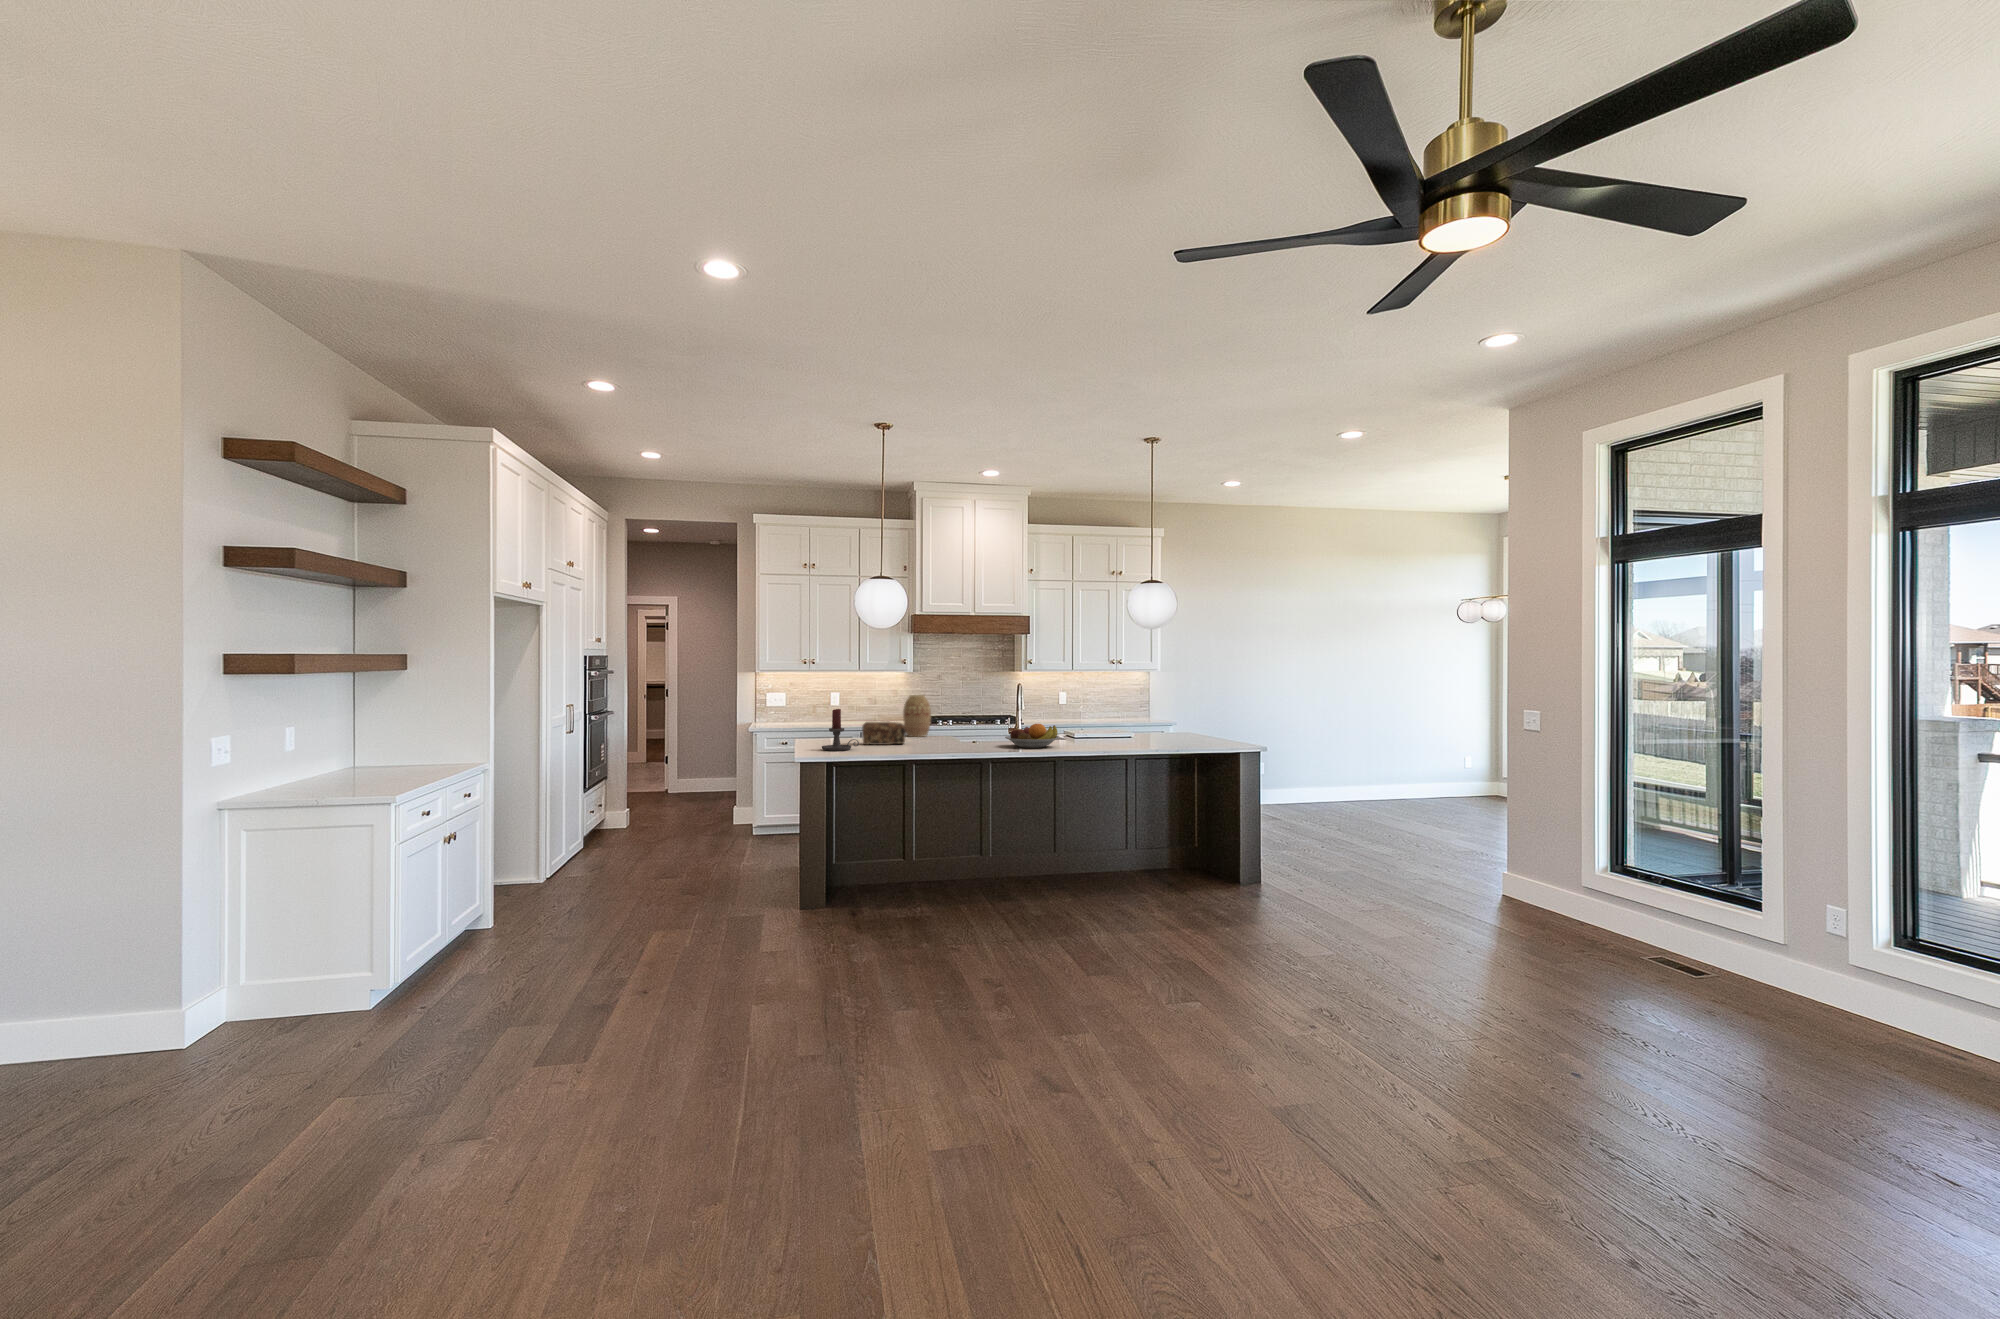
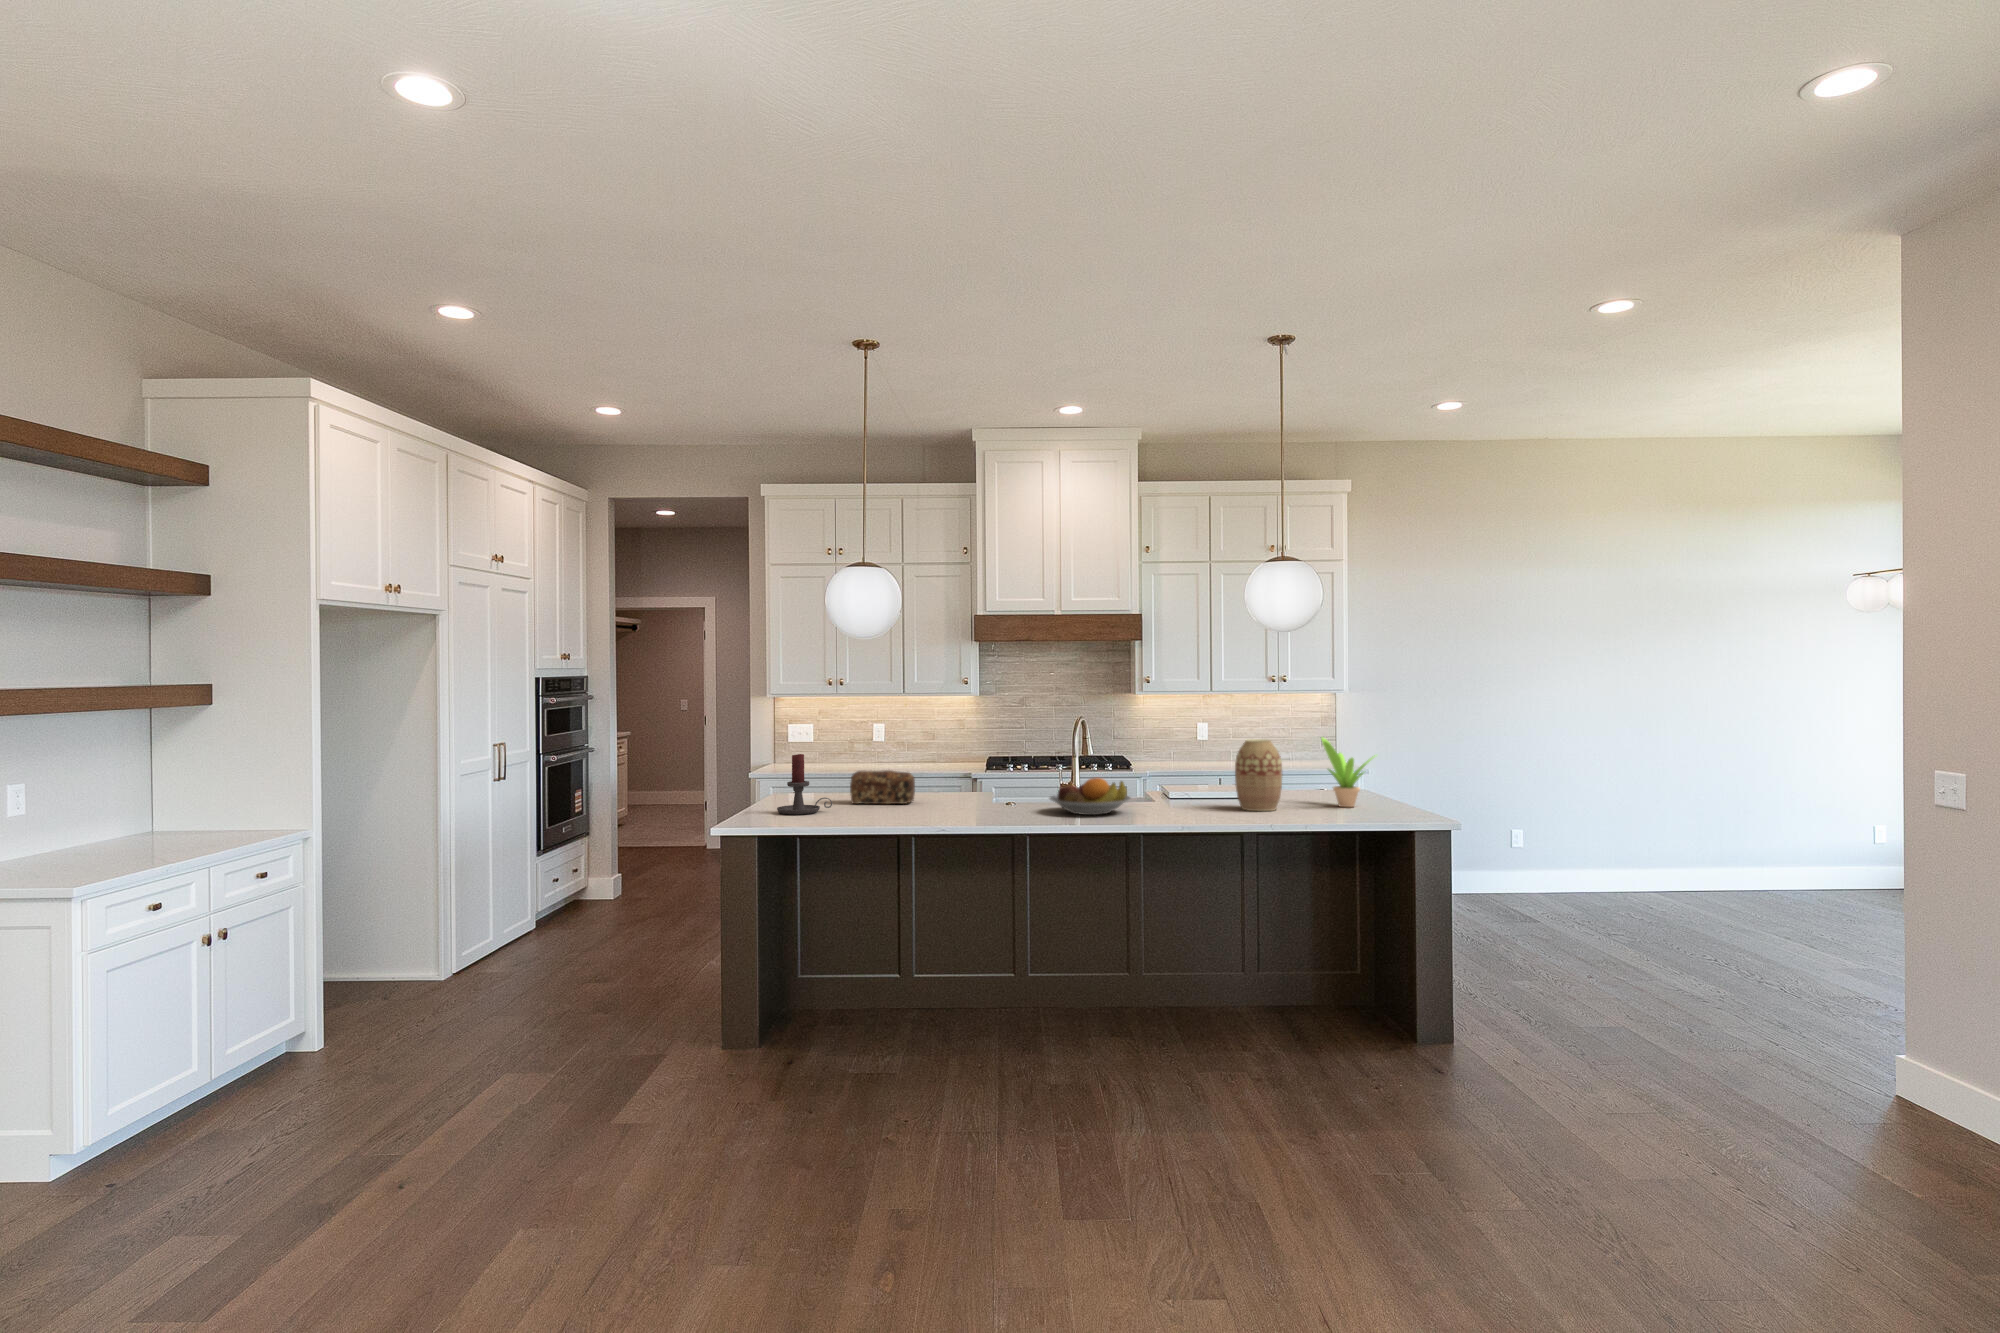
vase: present [903,695,931,737] -> present [1235,739,1282,811]
potted plant: none [1166,698,1203,742] -> present [1321,737,1375,807]

